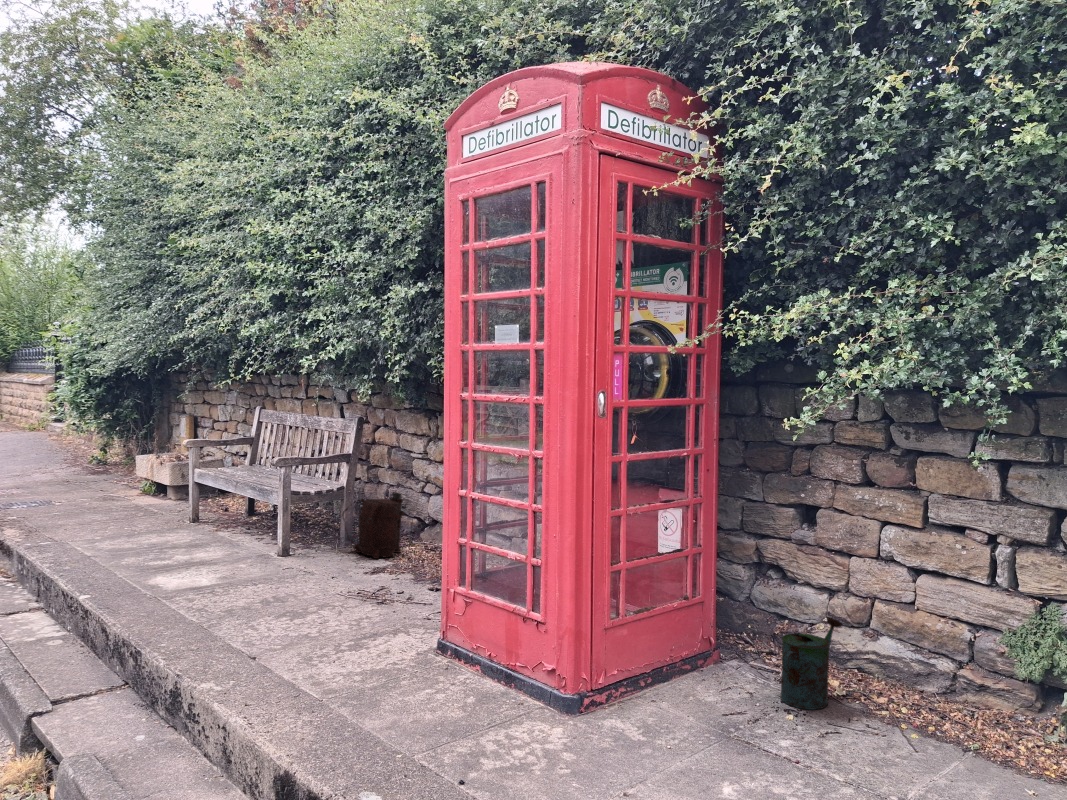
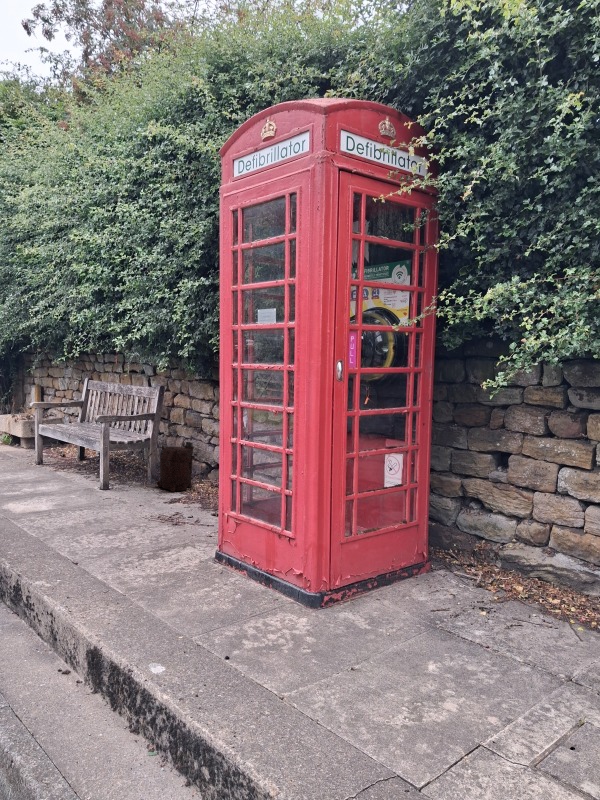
watering can: present [780,618,842,710] -> none [478,538,527,609]

